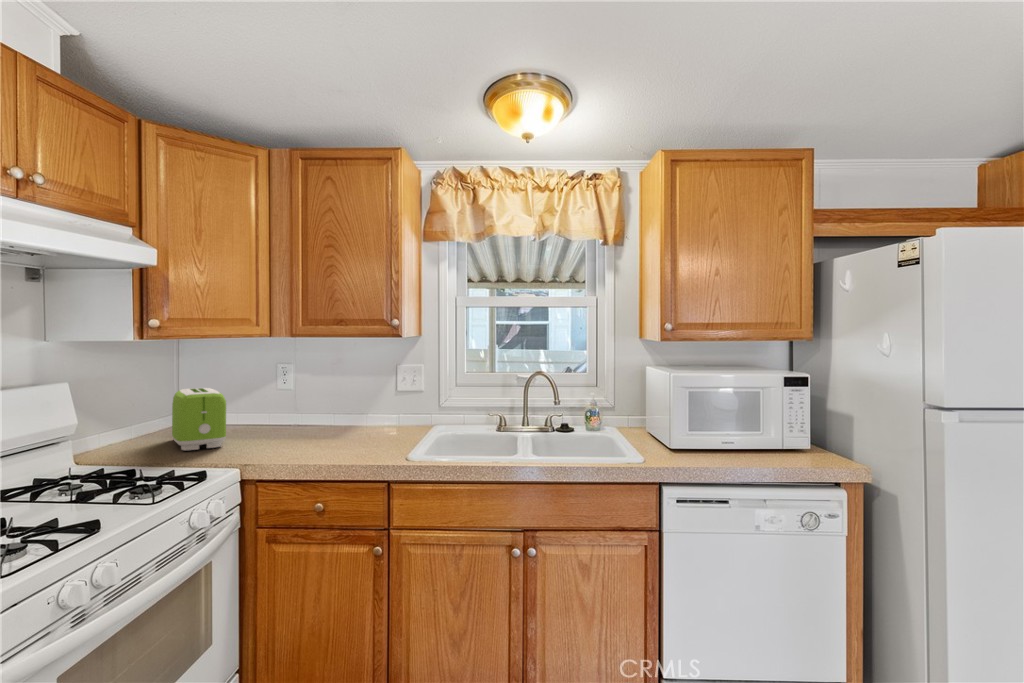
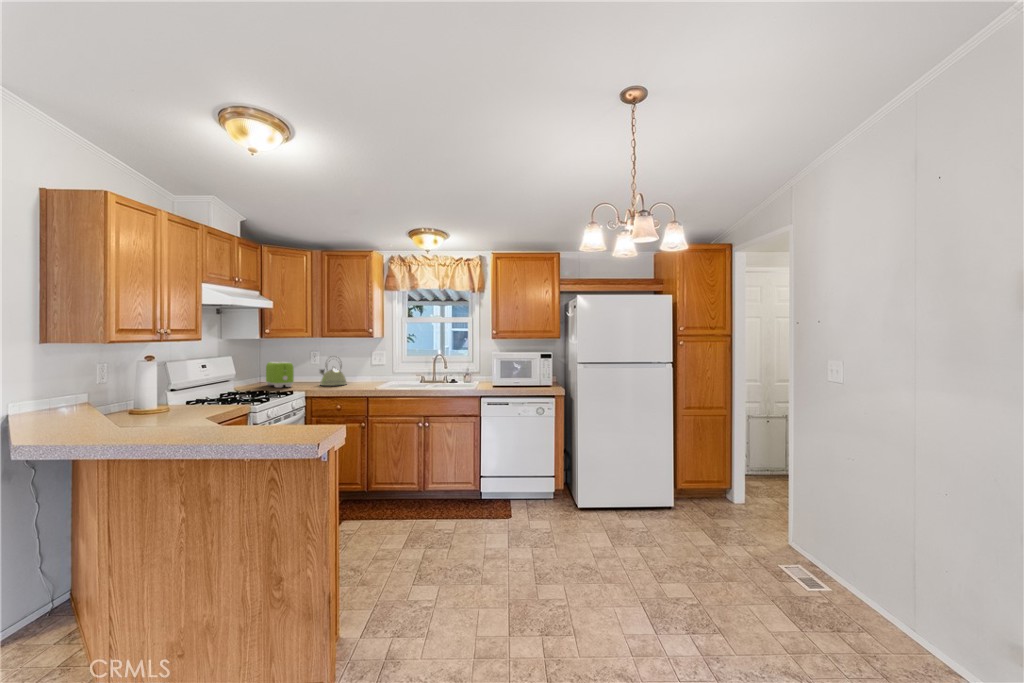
kettle: none [285,377,344,444] -> present [320,364,347,386]

